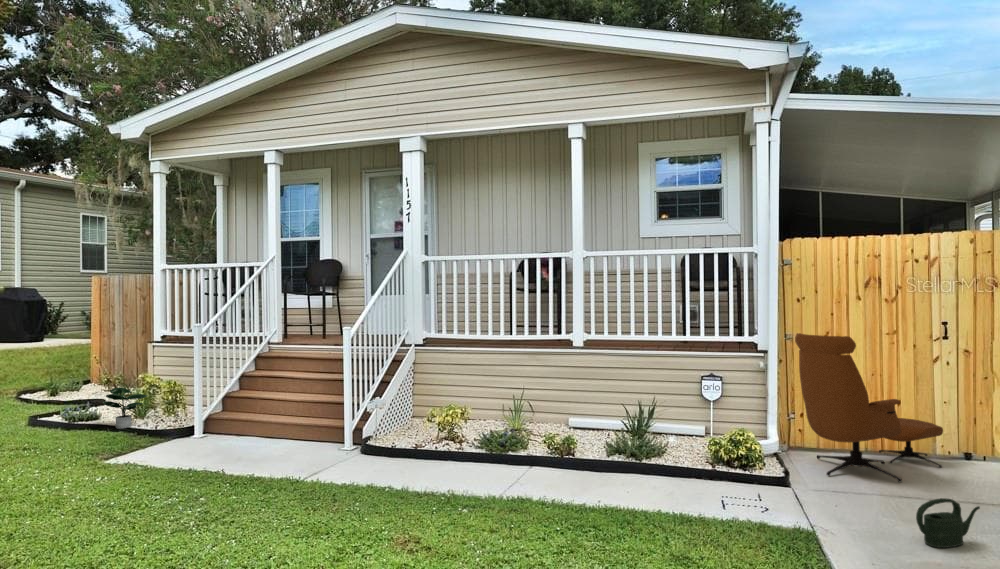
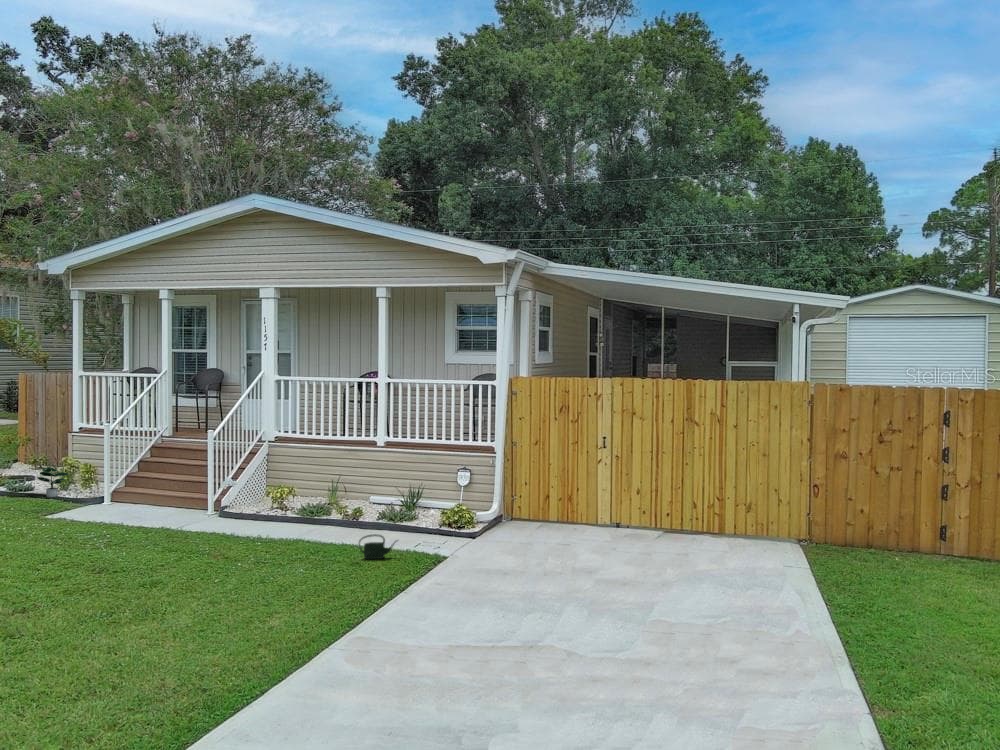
lounge chair: present [795,333,943,482] -> none [485,443,589,537]
watering can: present [916,498,980,548] -> present [359,534,396,559]

